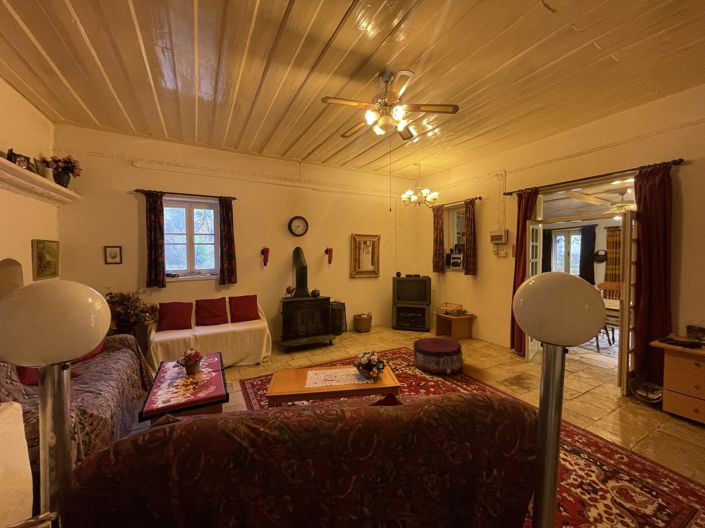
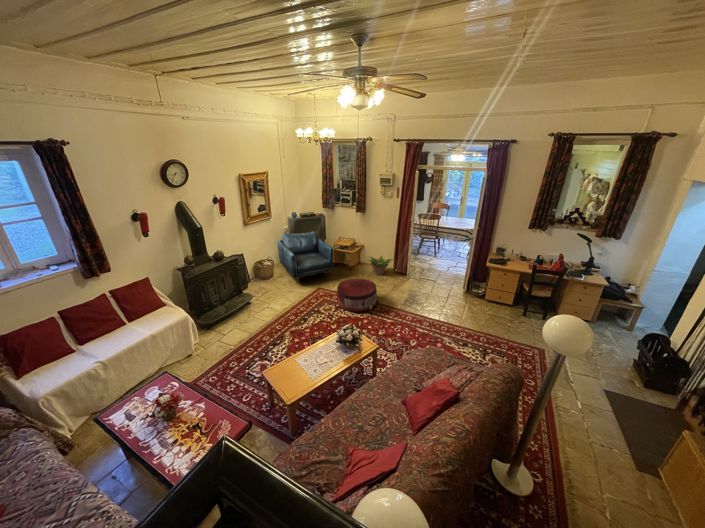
armchair: none [381,291,430,340] -> present [278,231,334,283]
decorative plant: none [468,326,510,350] -> present [368,256,394,275]

